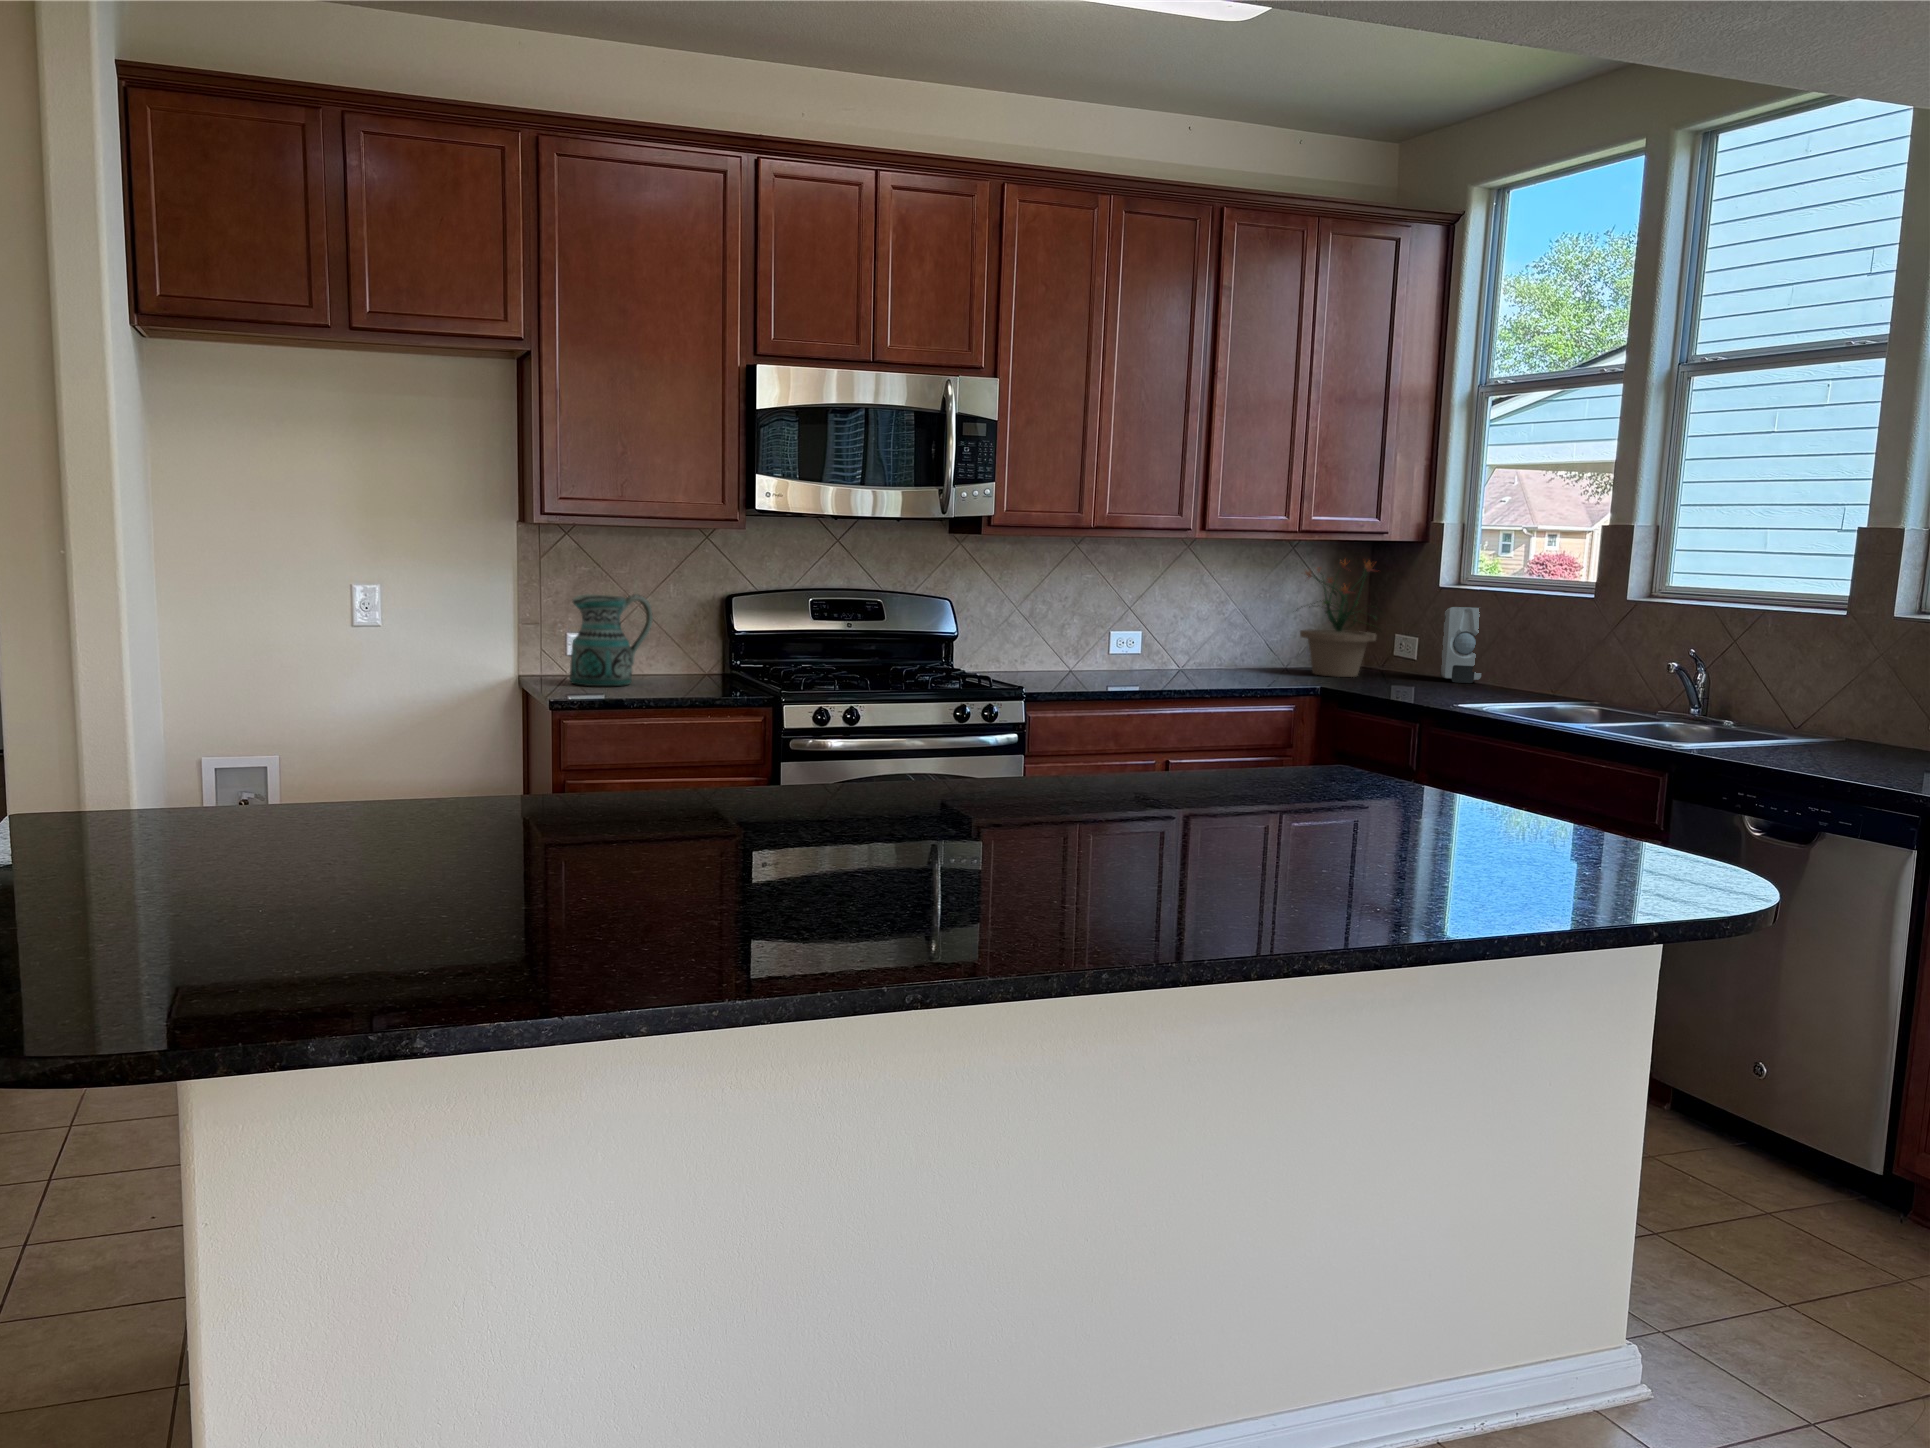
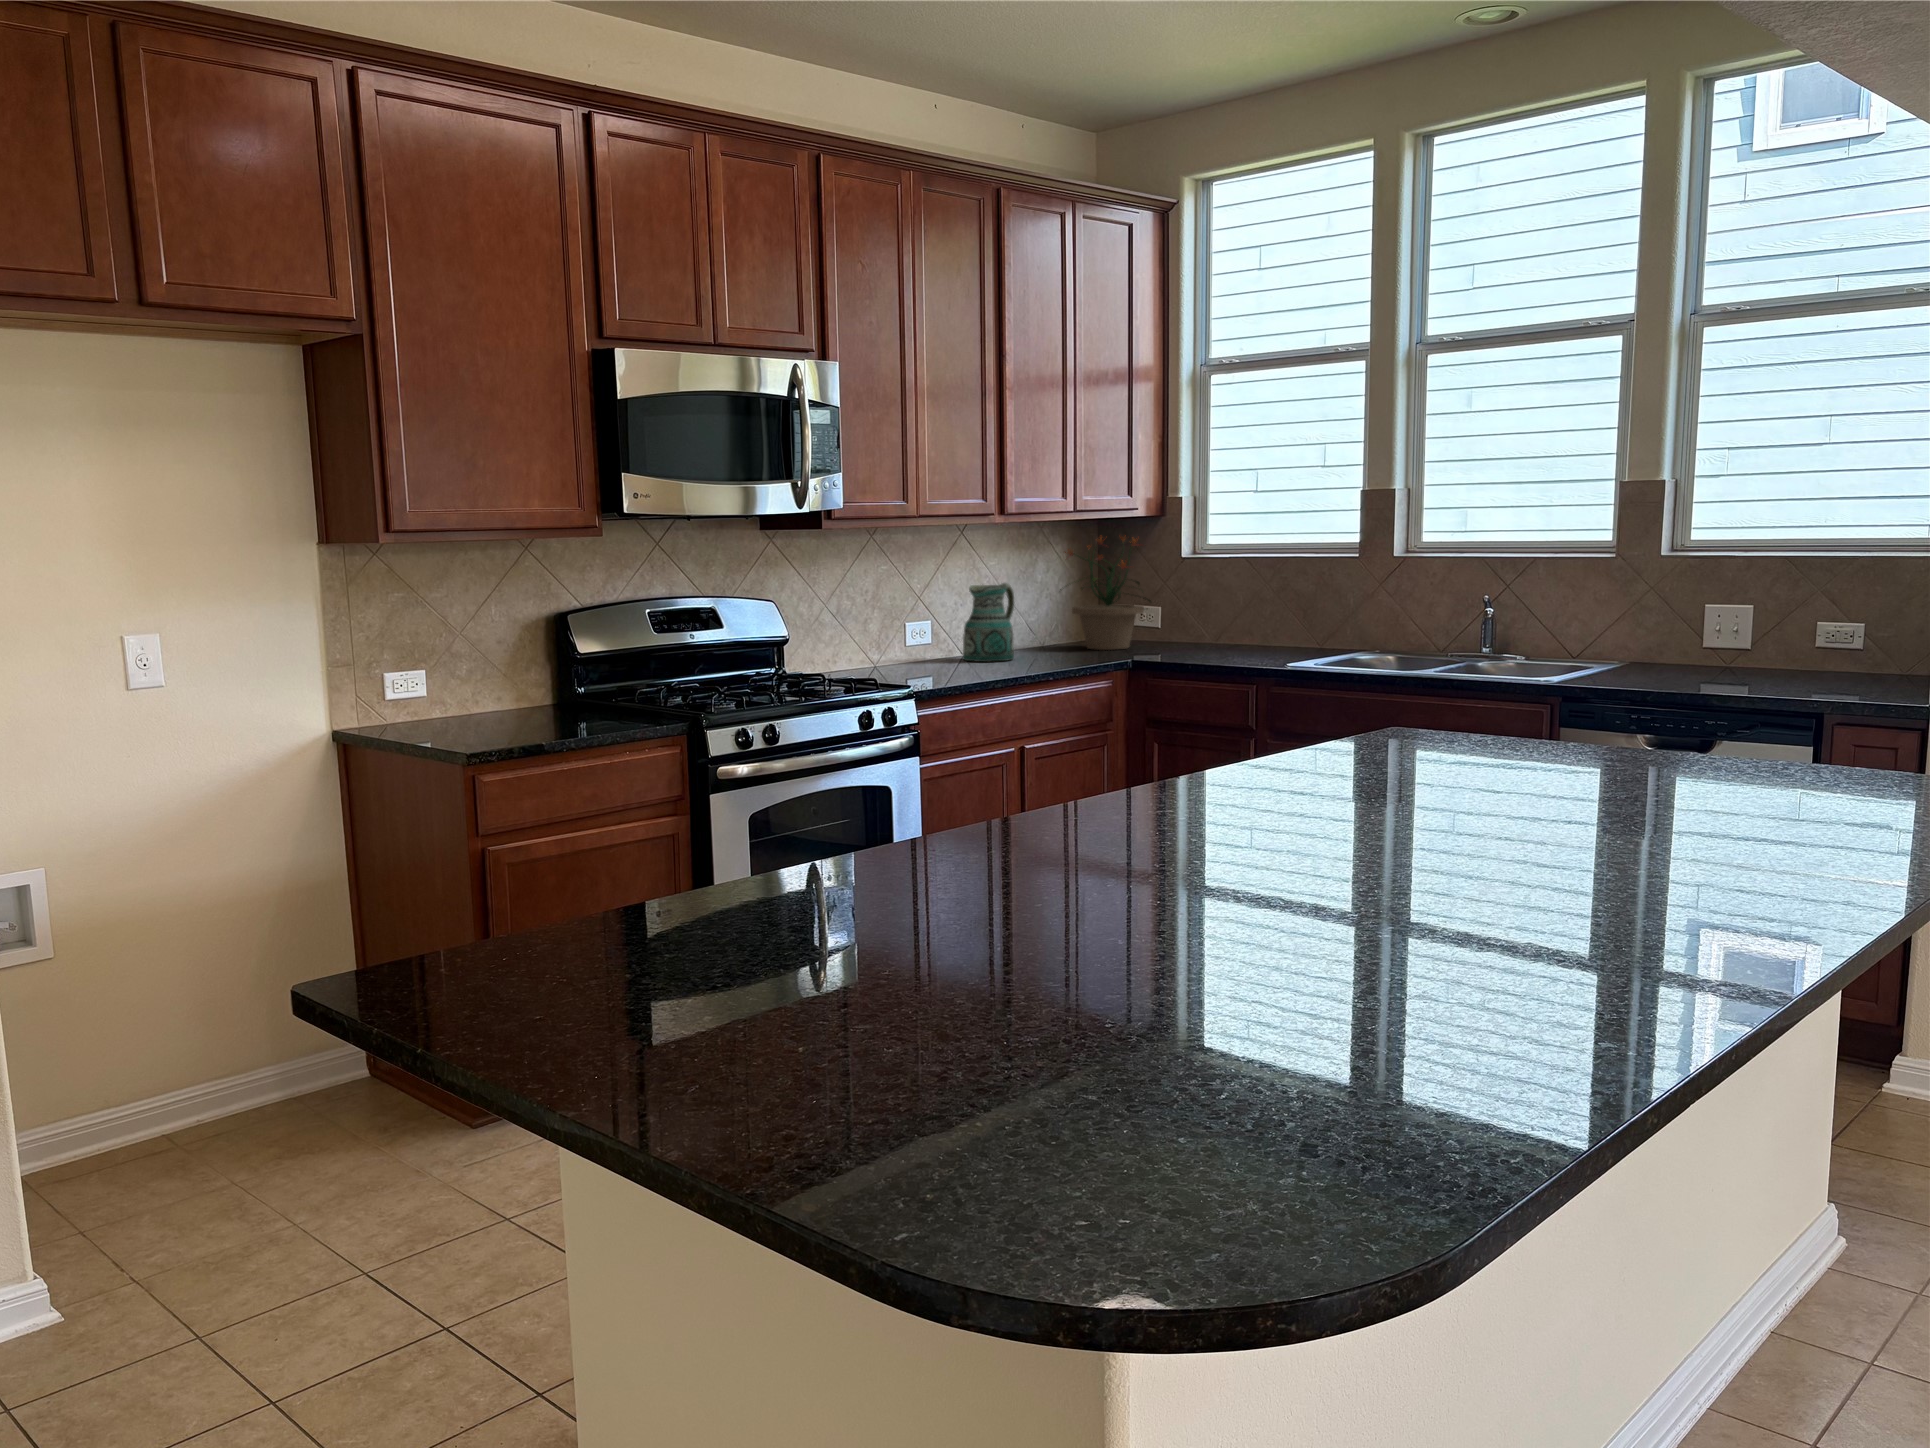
ceramic pitcher: present [570,594,653,686] -> present [963,583,1014,662]
soap dispenser: present [1440,607,1481,683] -> none [1192,574,1239,645]

